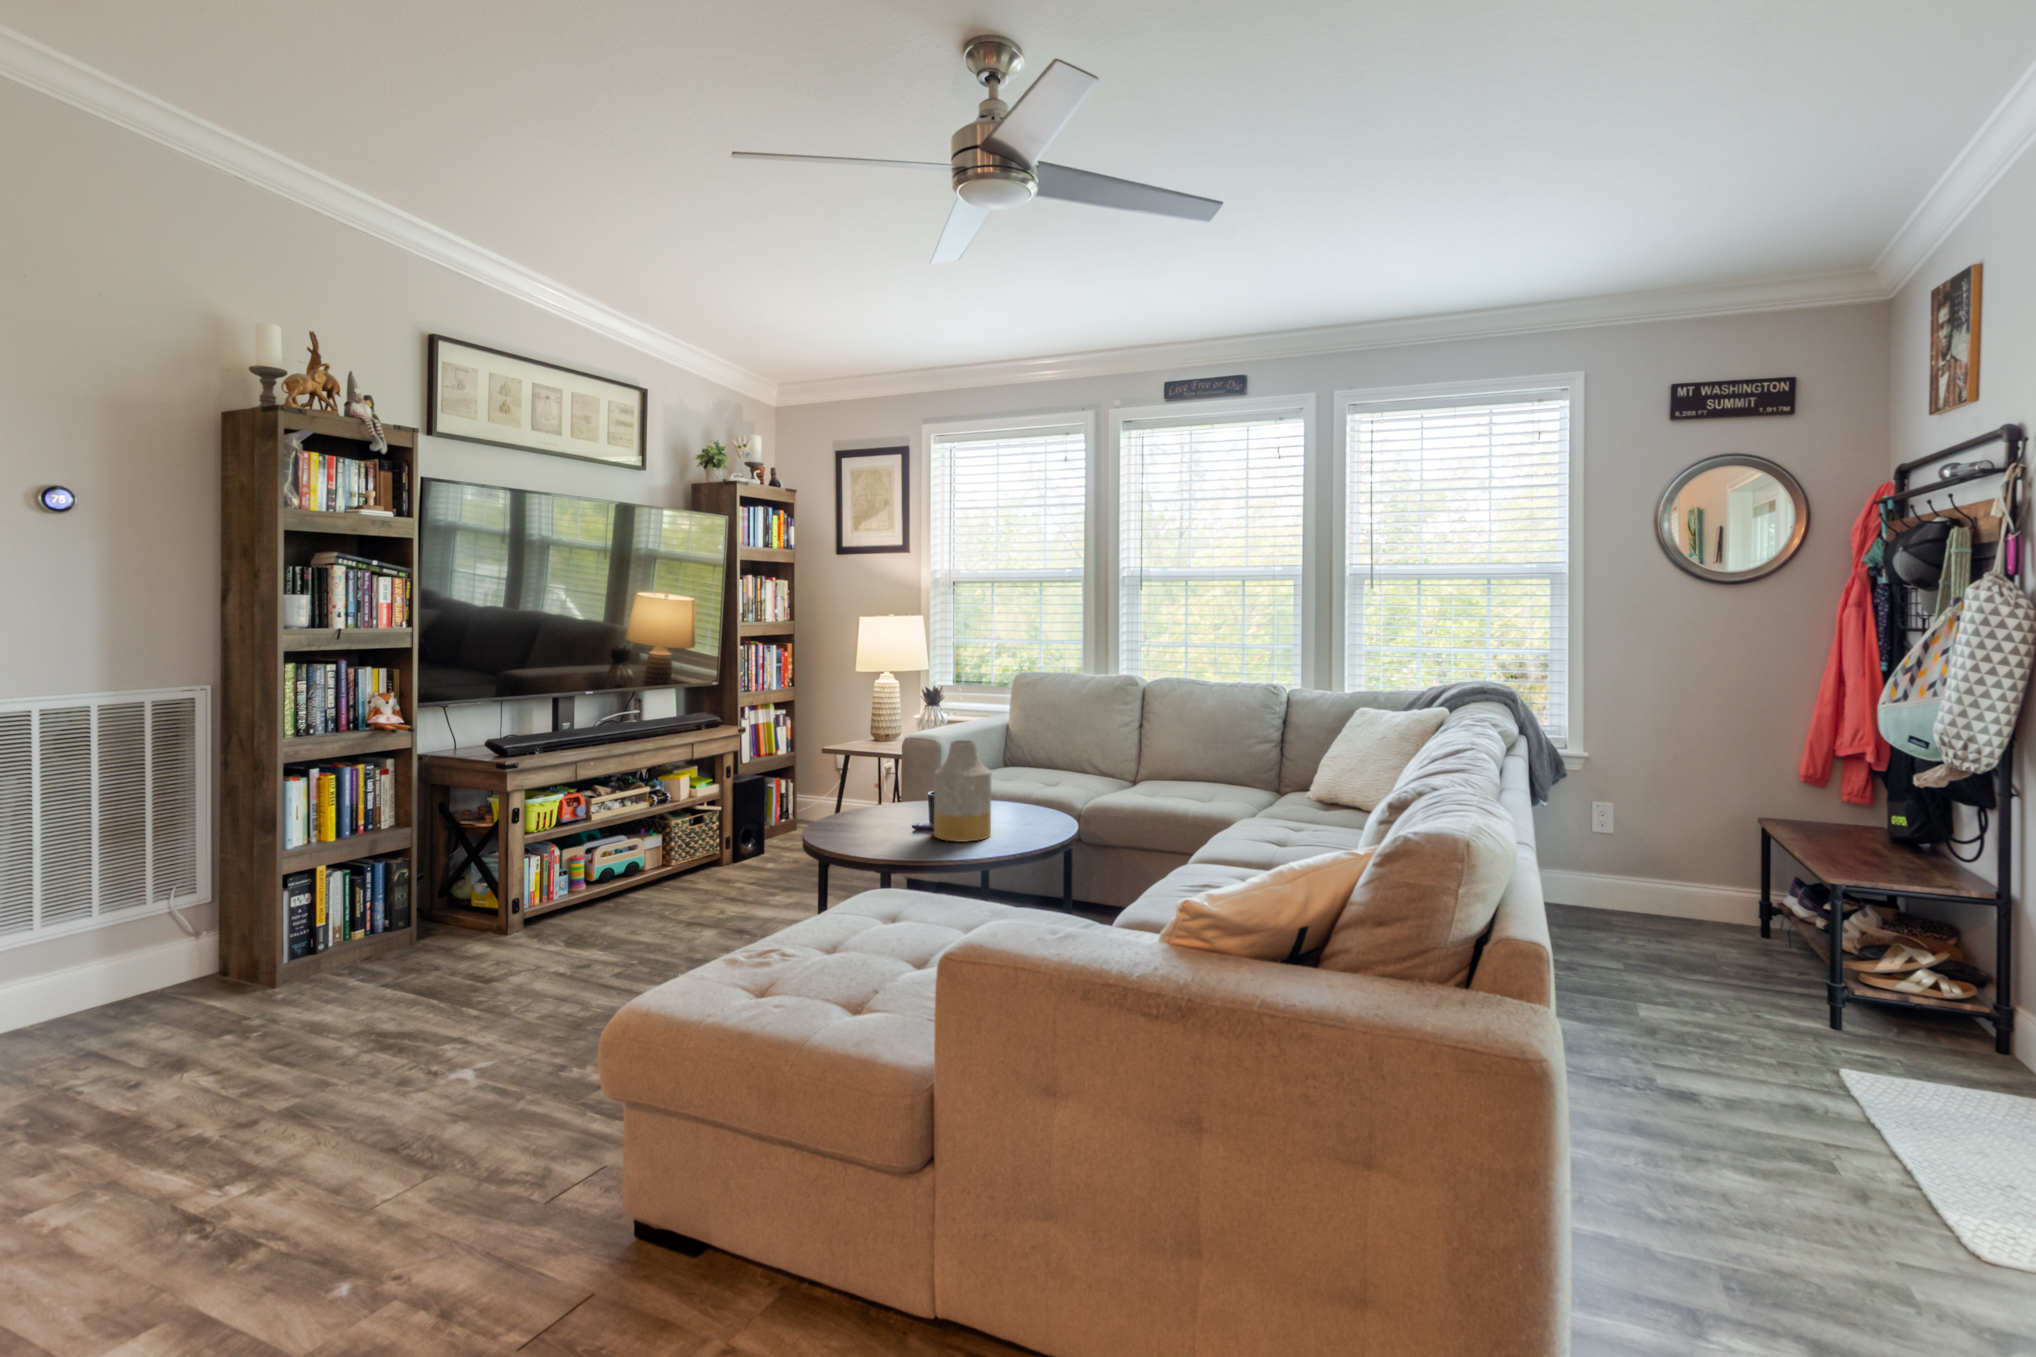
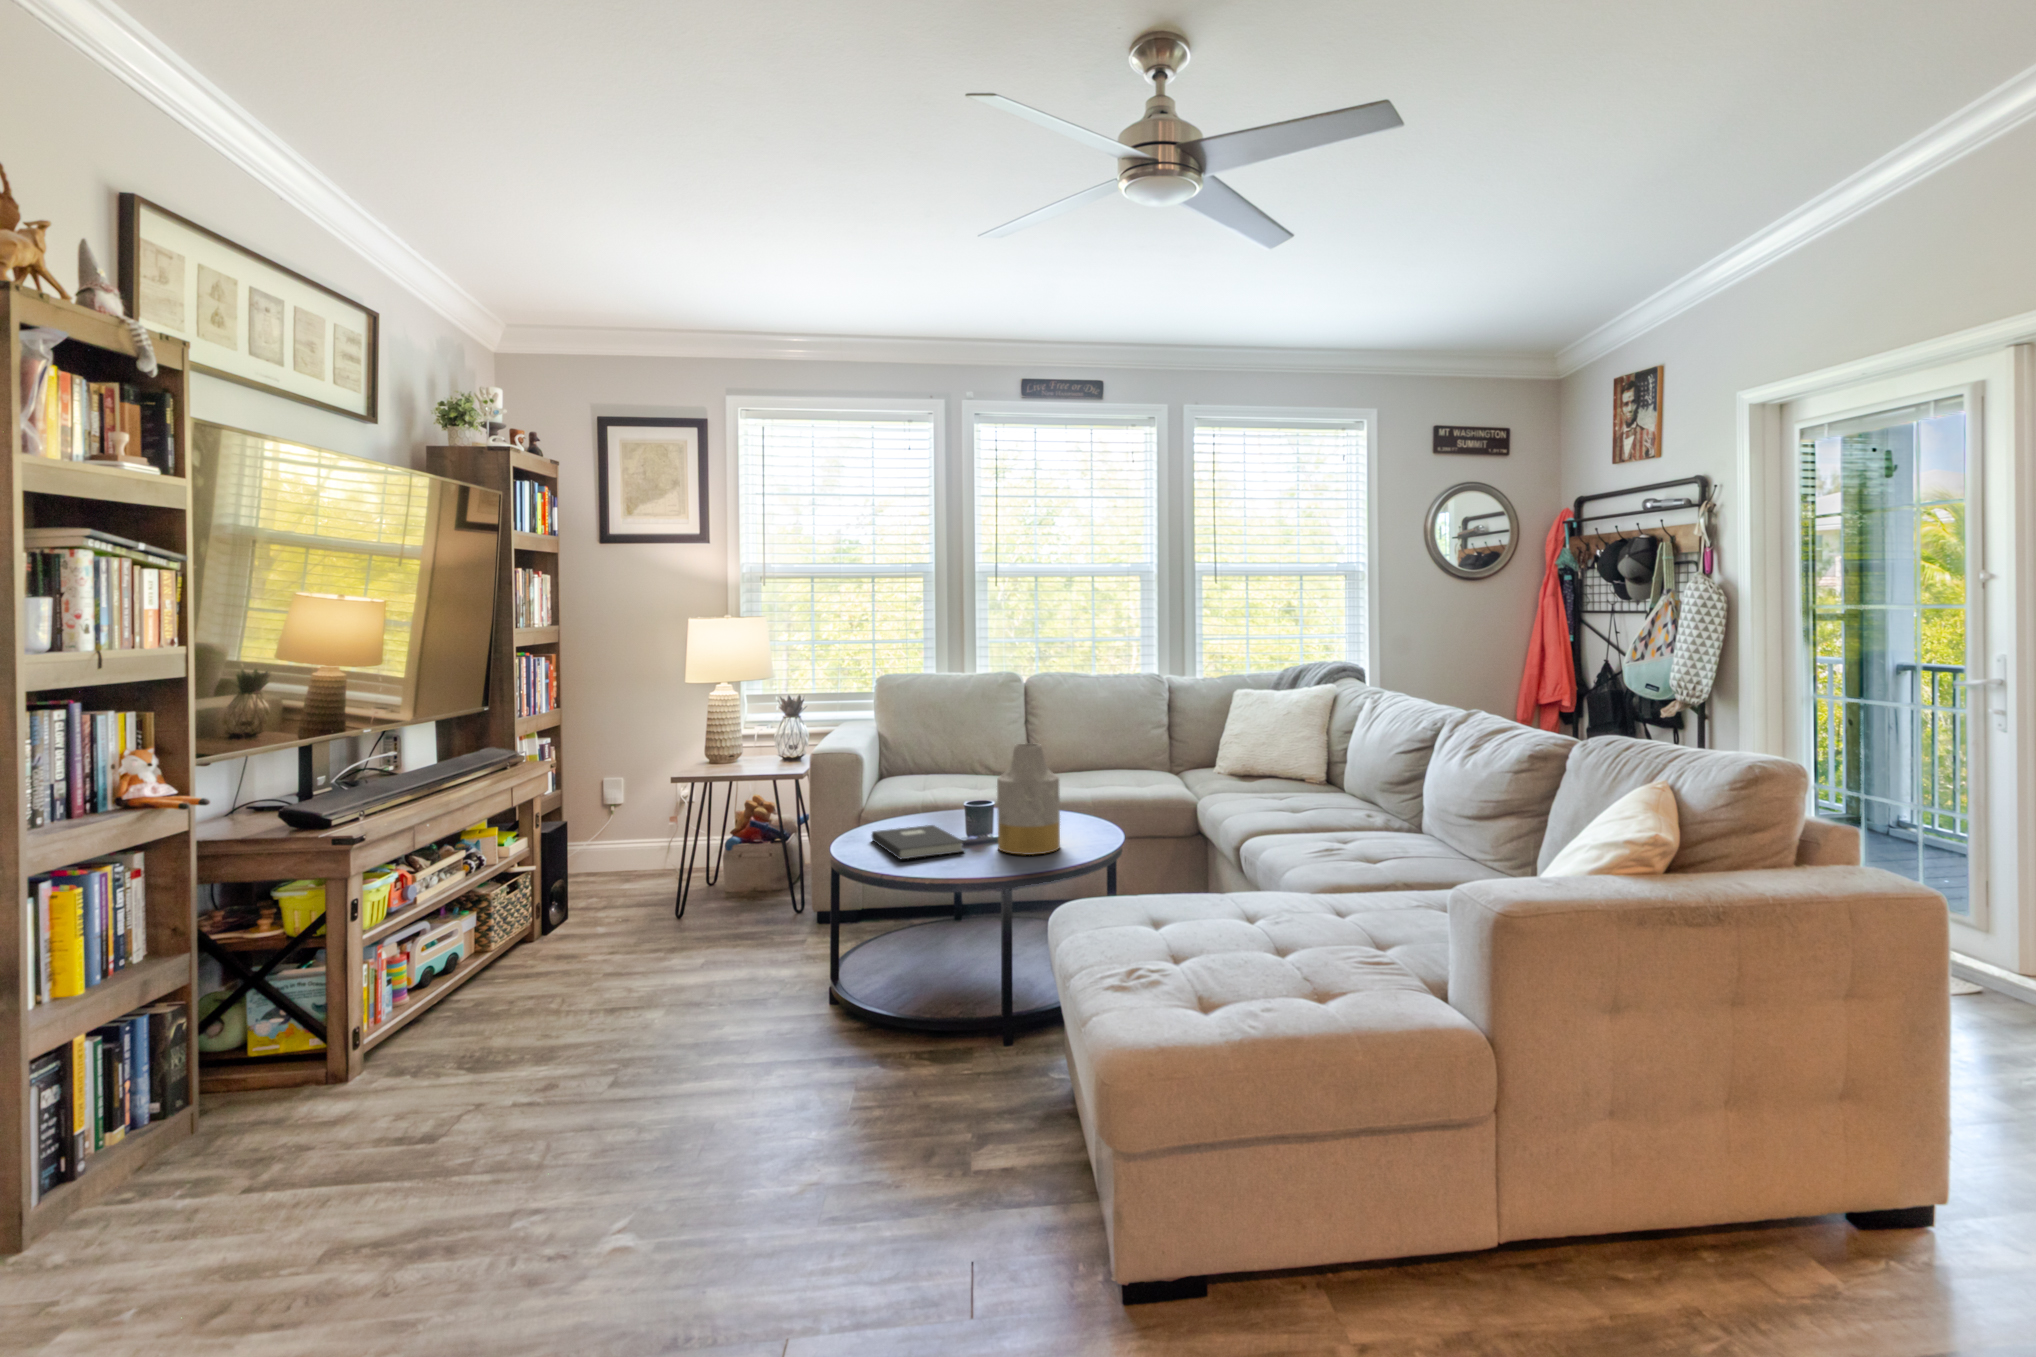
book: none [848,805,921,831] -> present [872,825,964,859]

